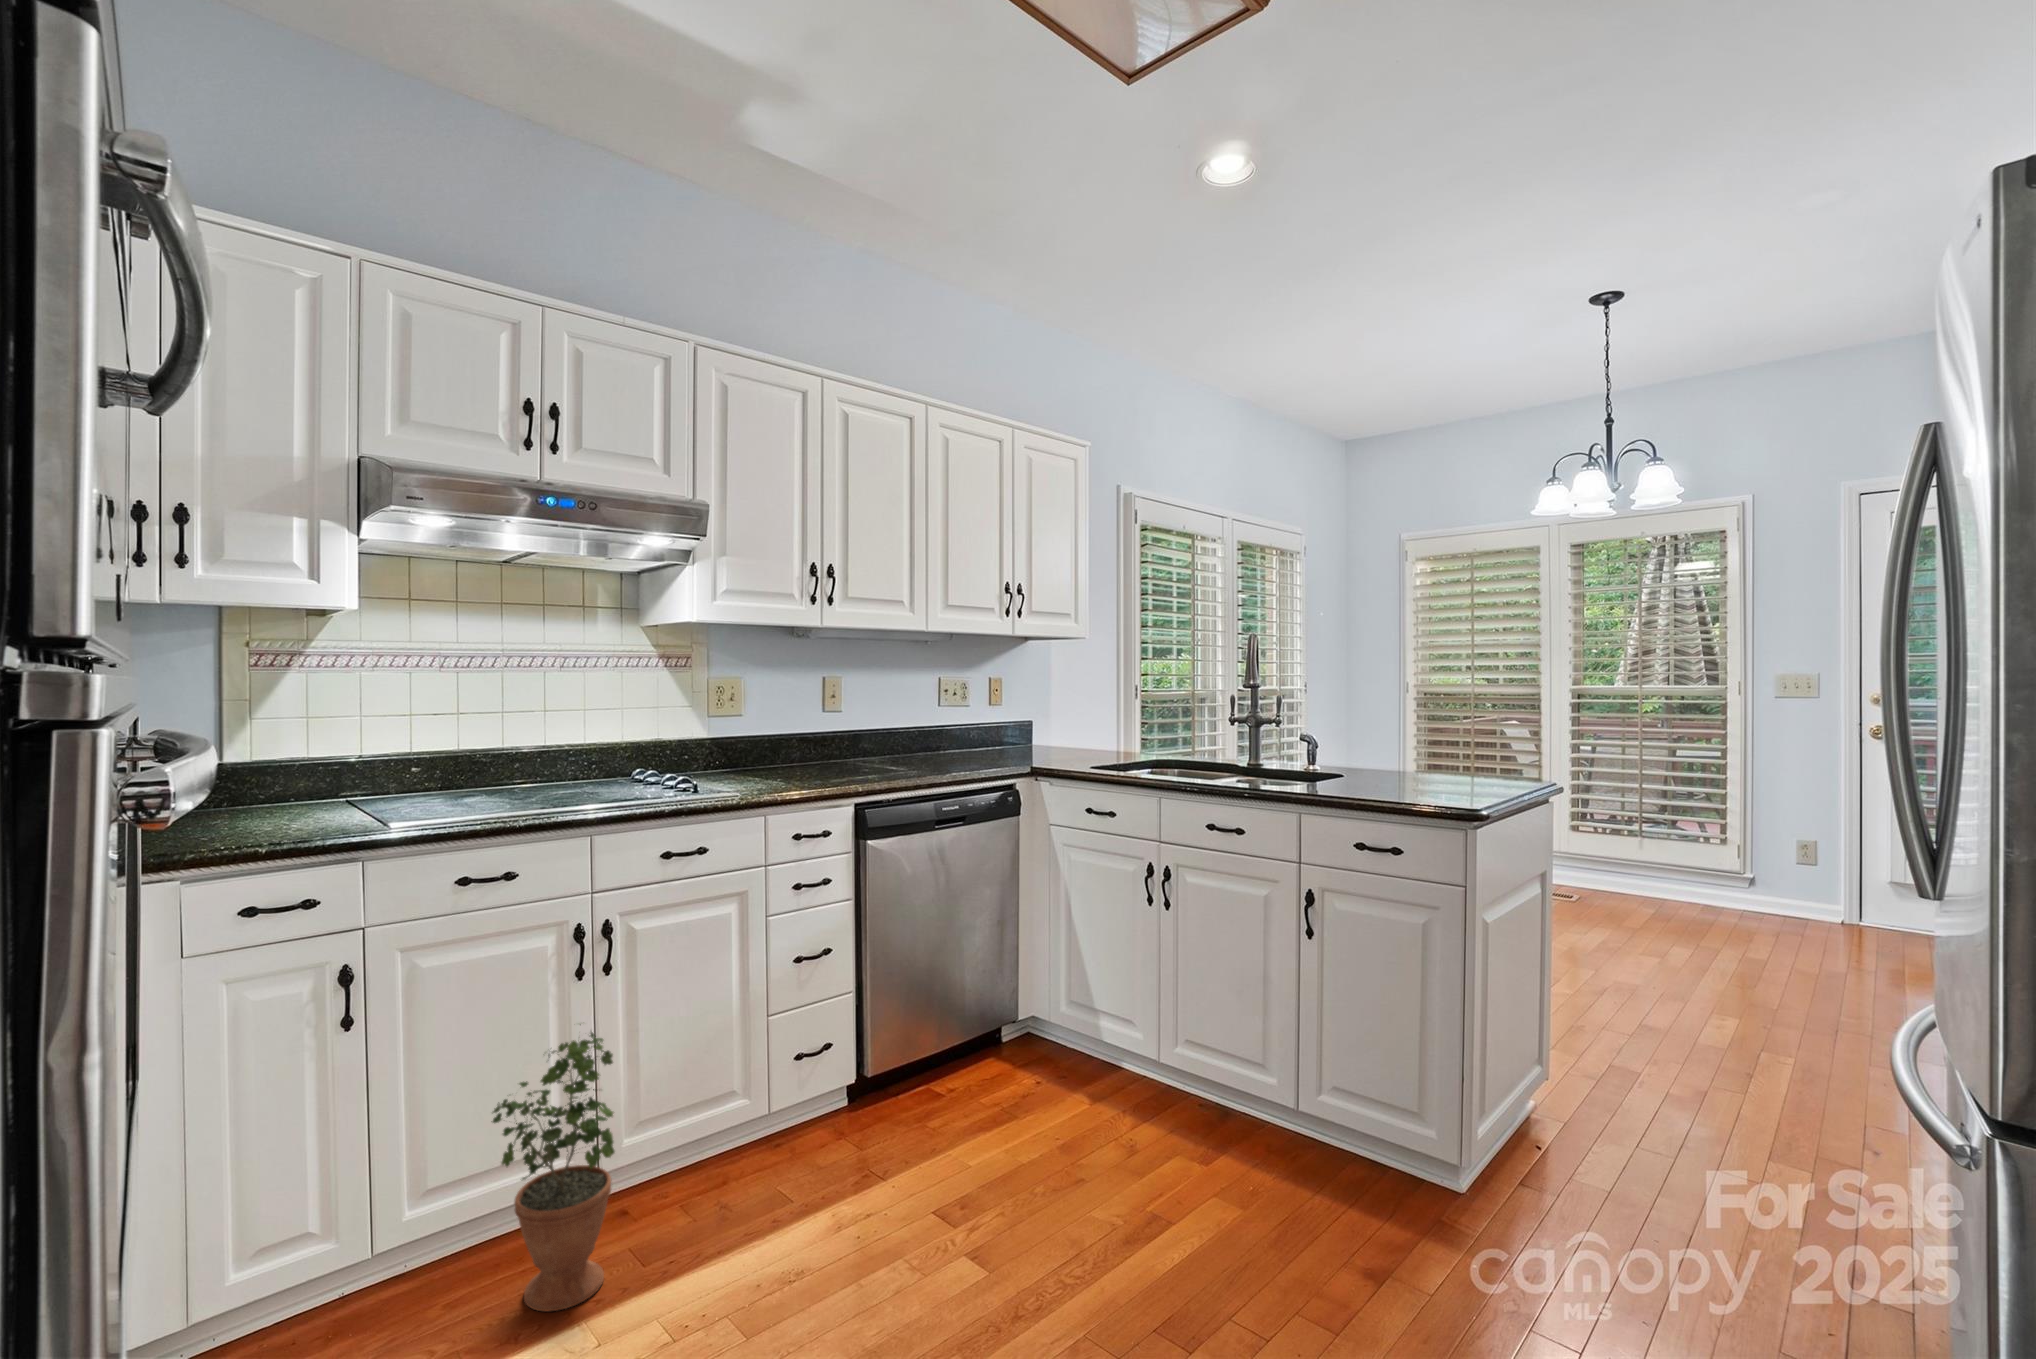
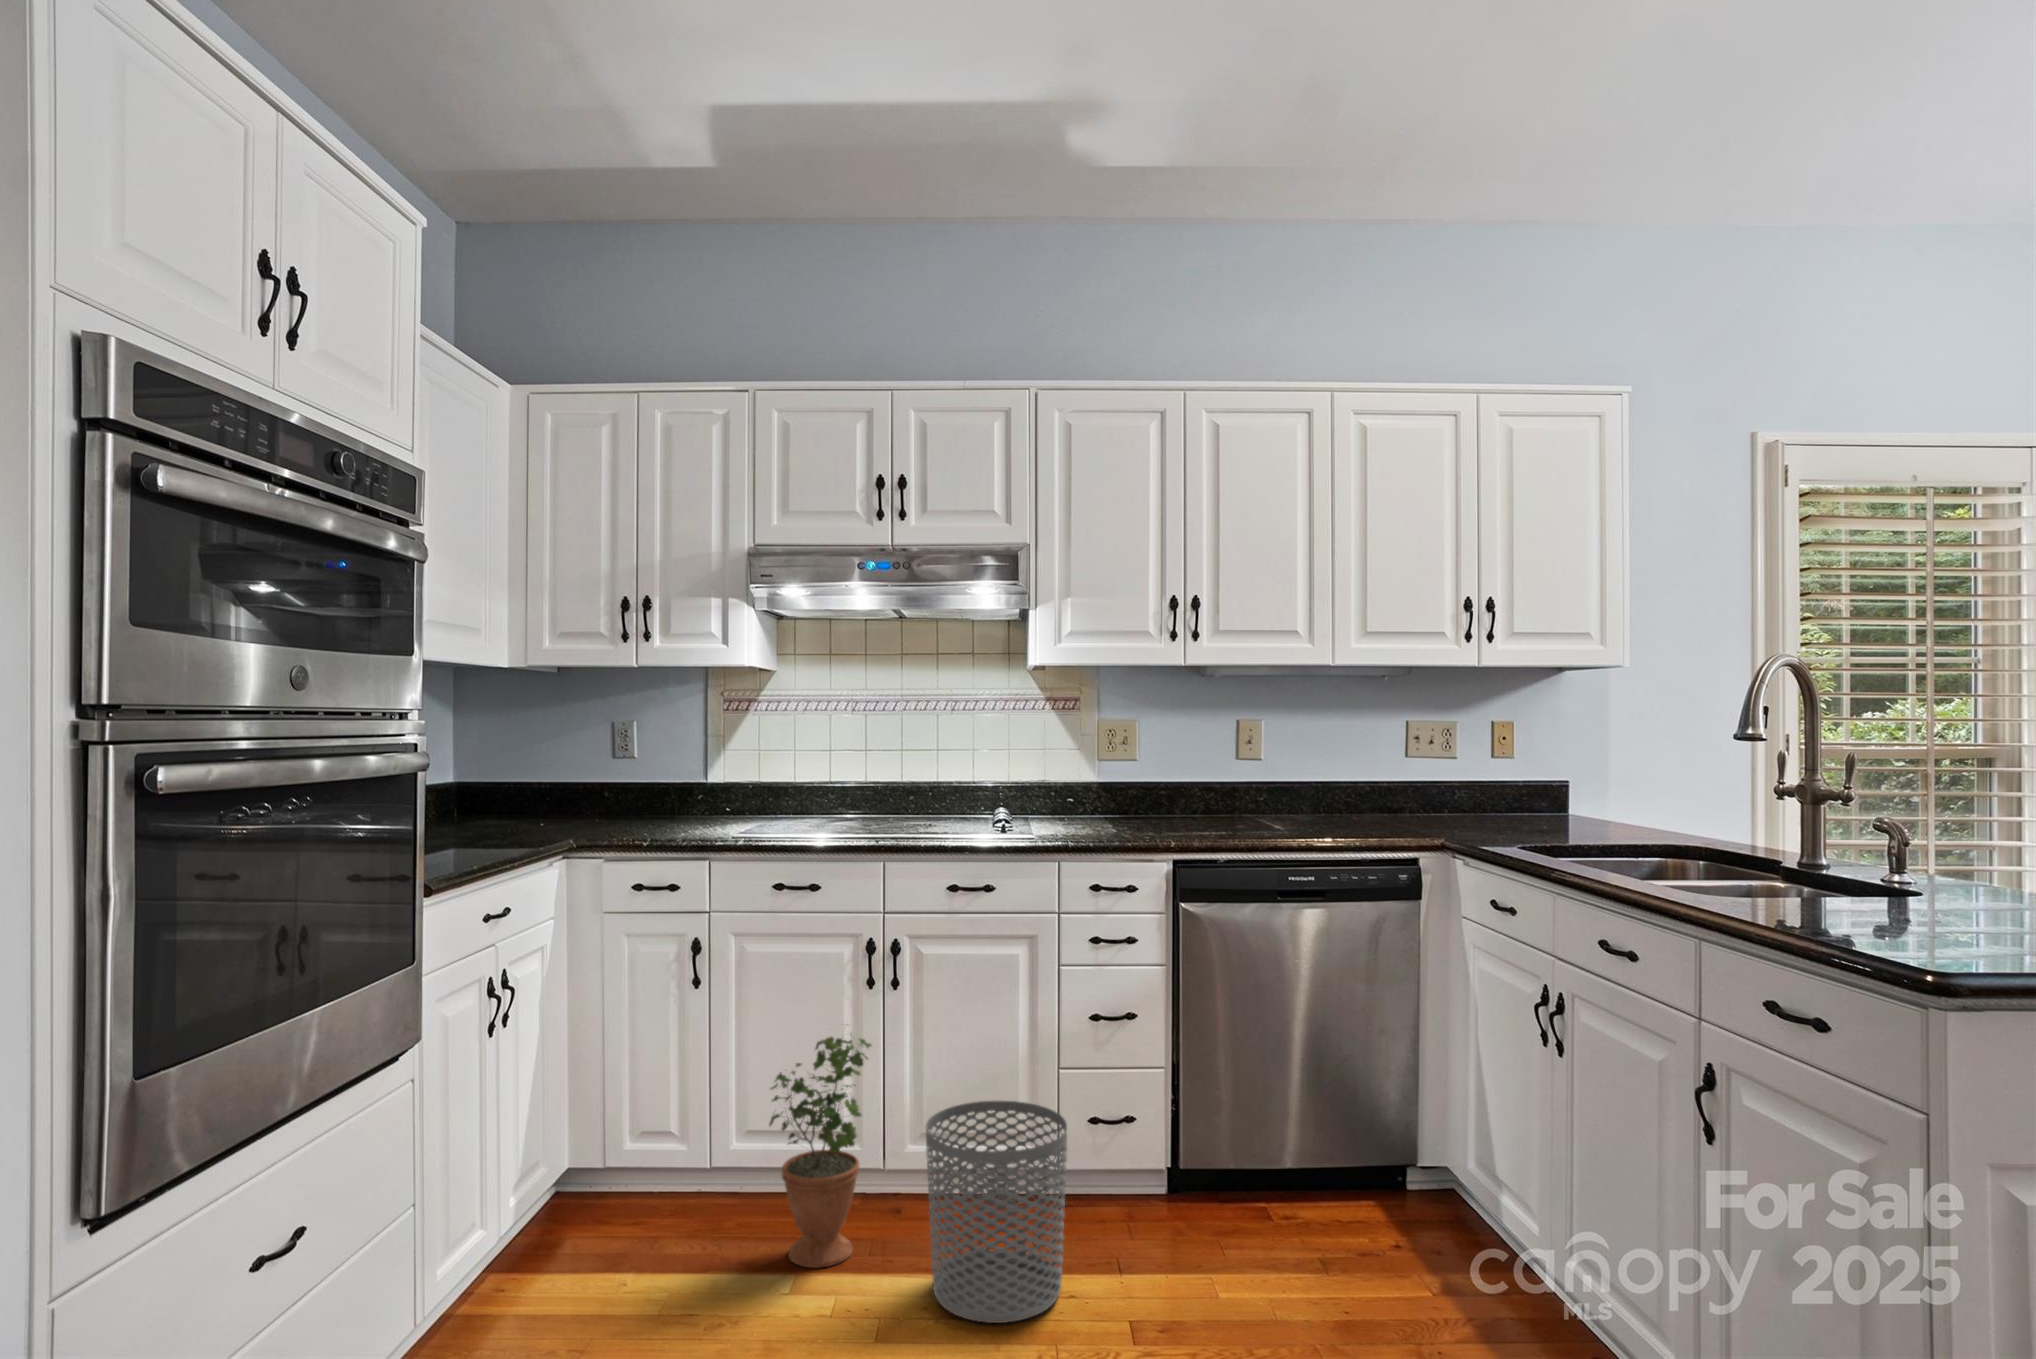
waste bin: none [719,1051,864,1280] -> present [926,1101,1067,1323]

